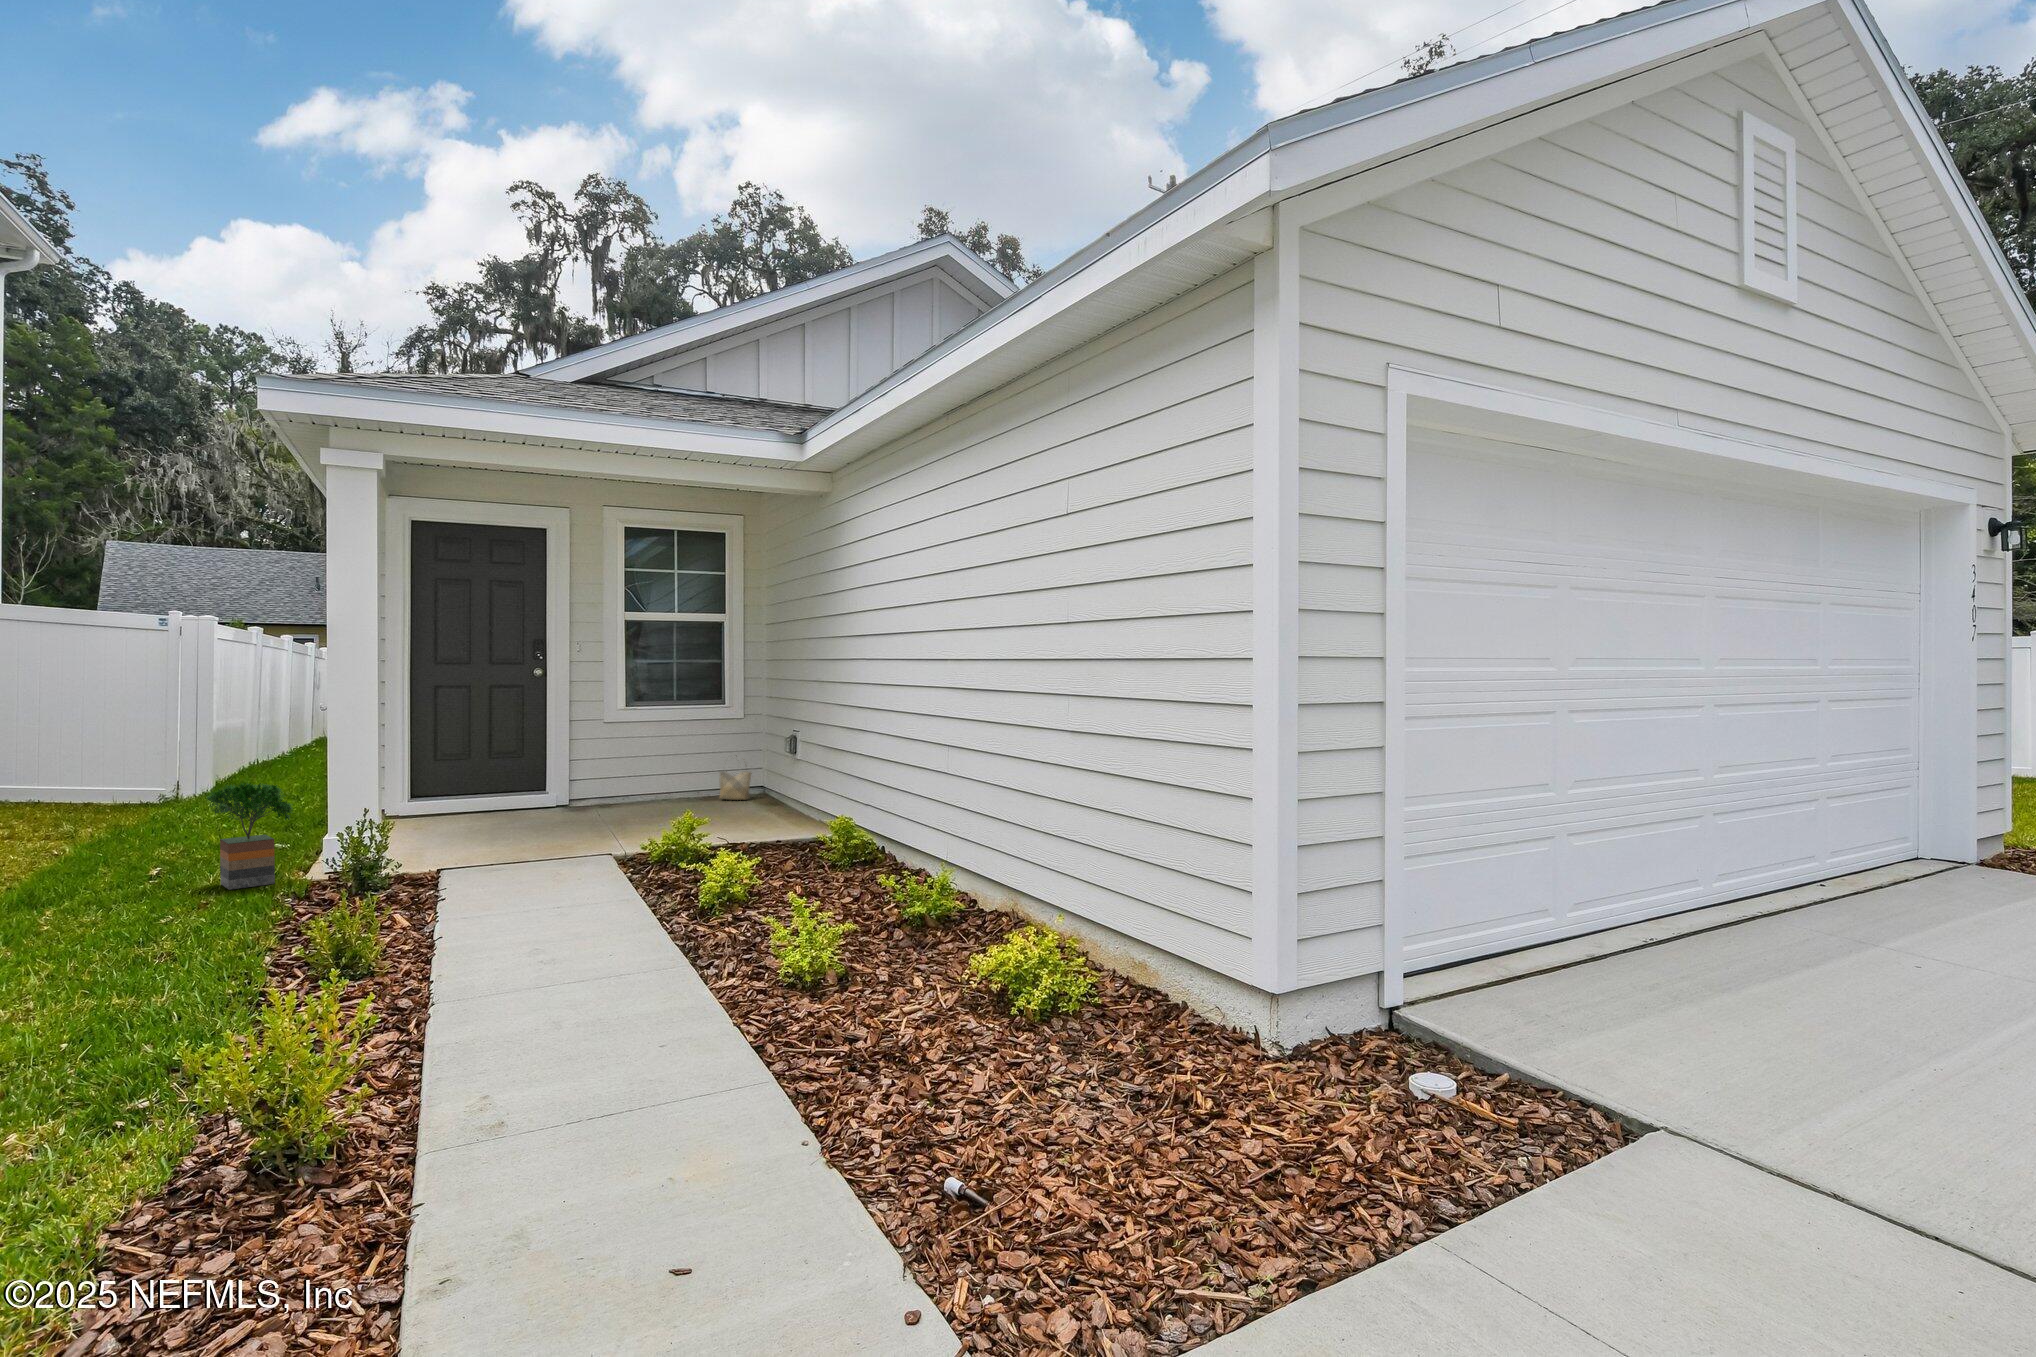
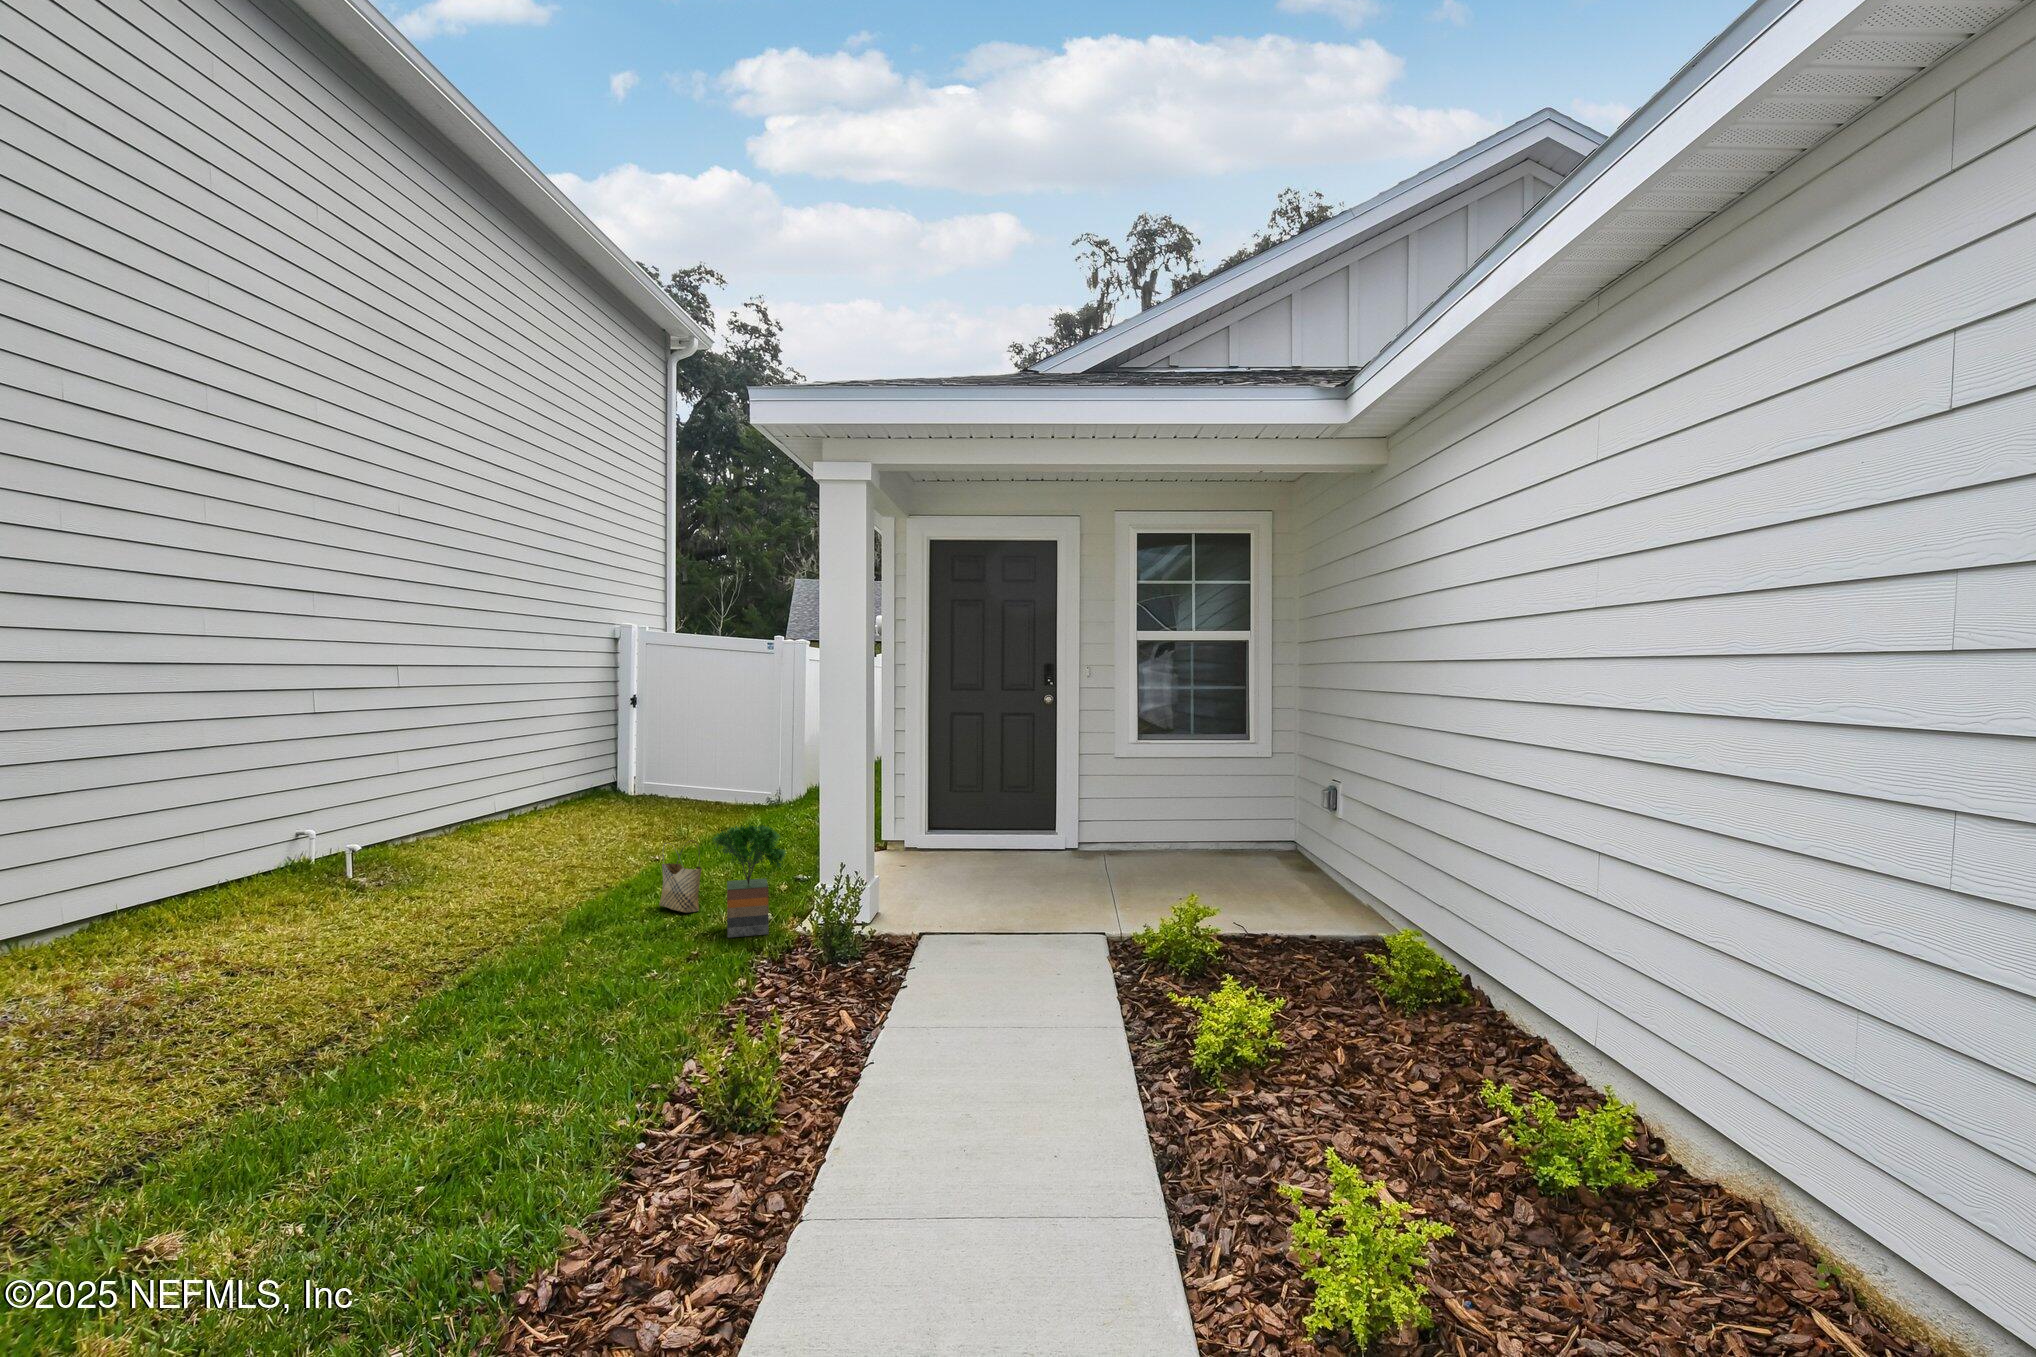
woven basket: present [719,771,751,800] -> present [659,840,702,913]

